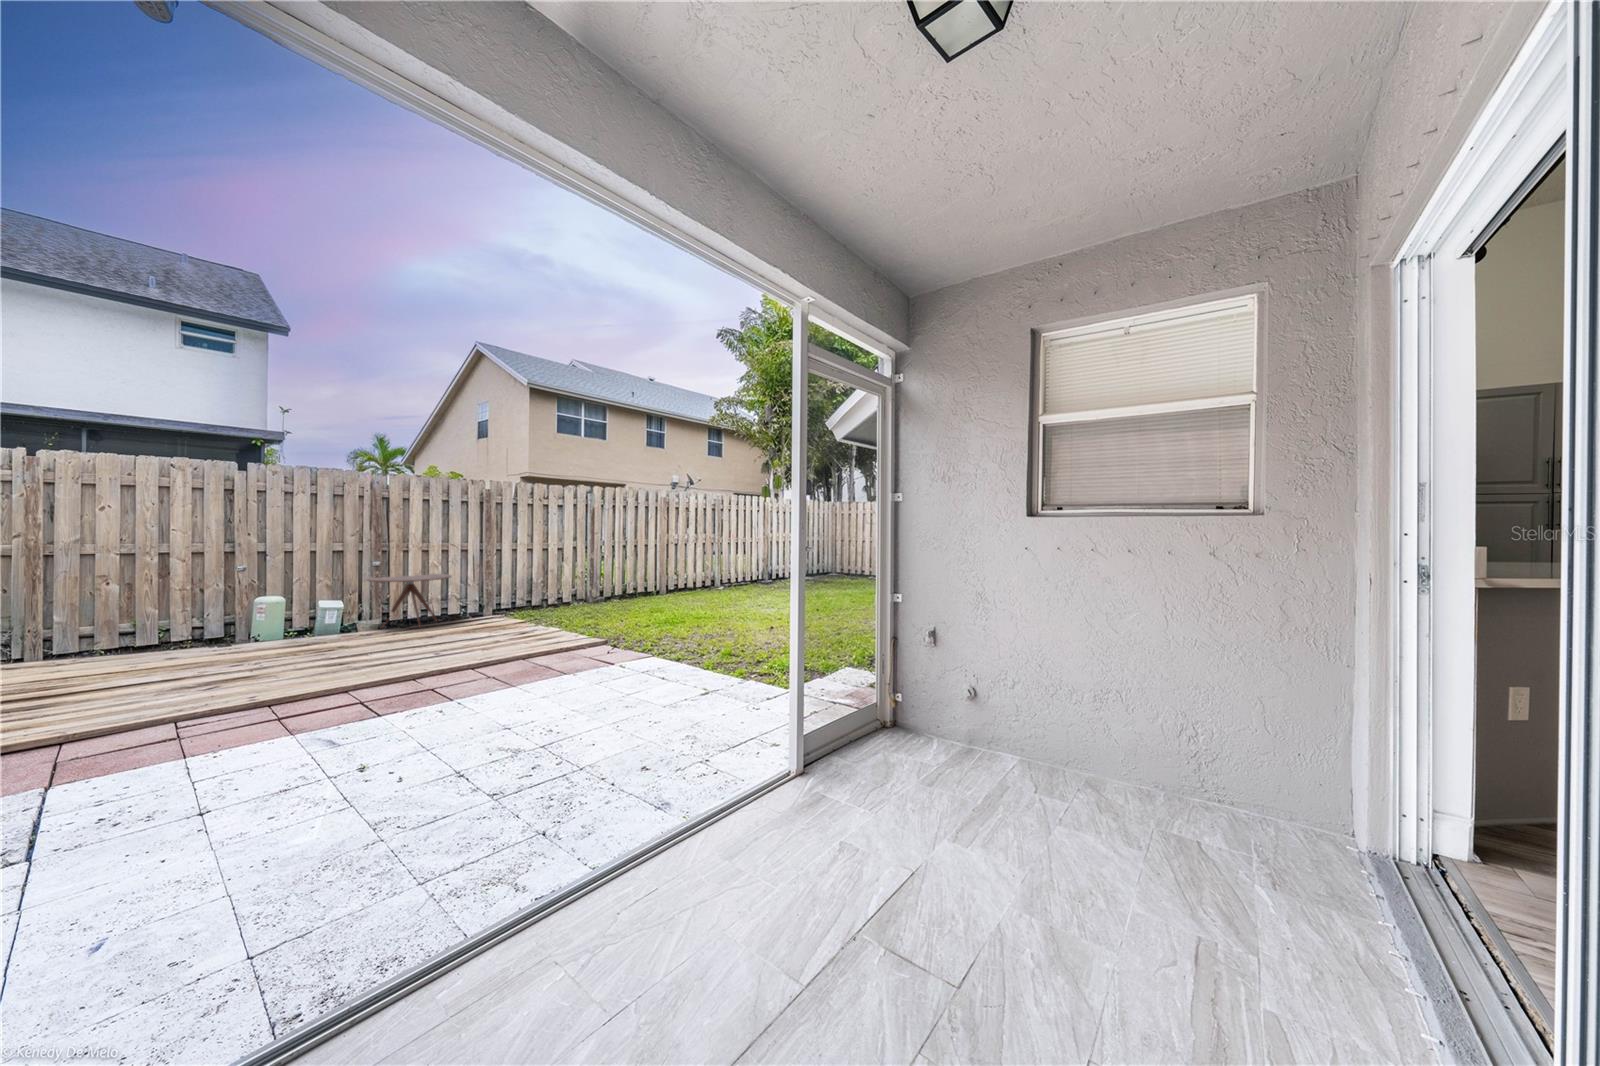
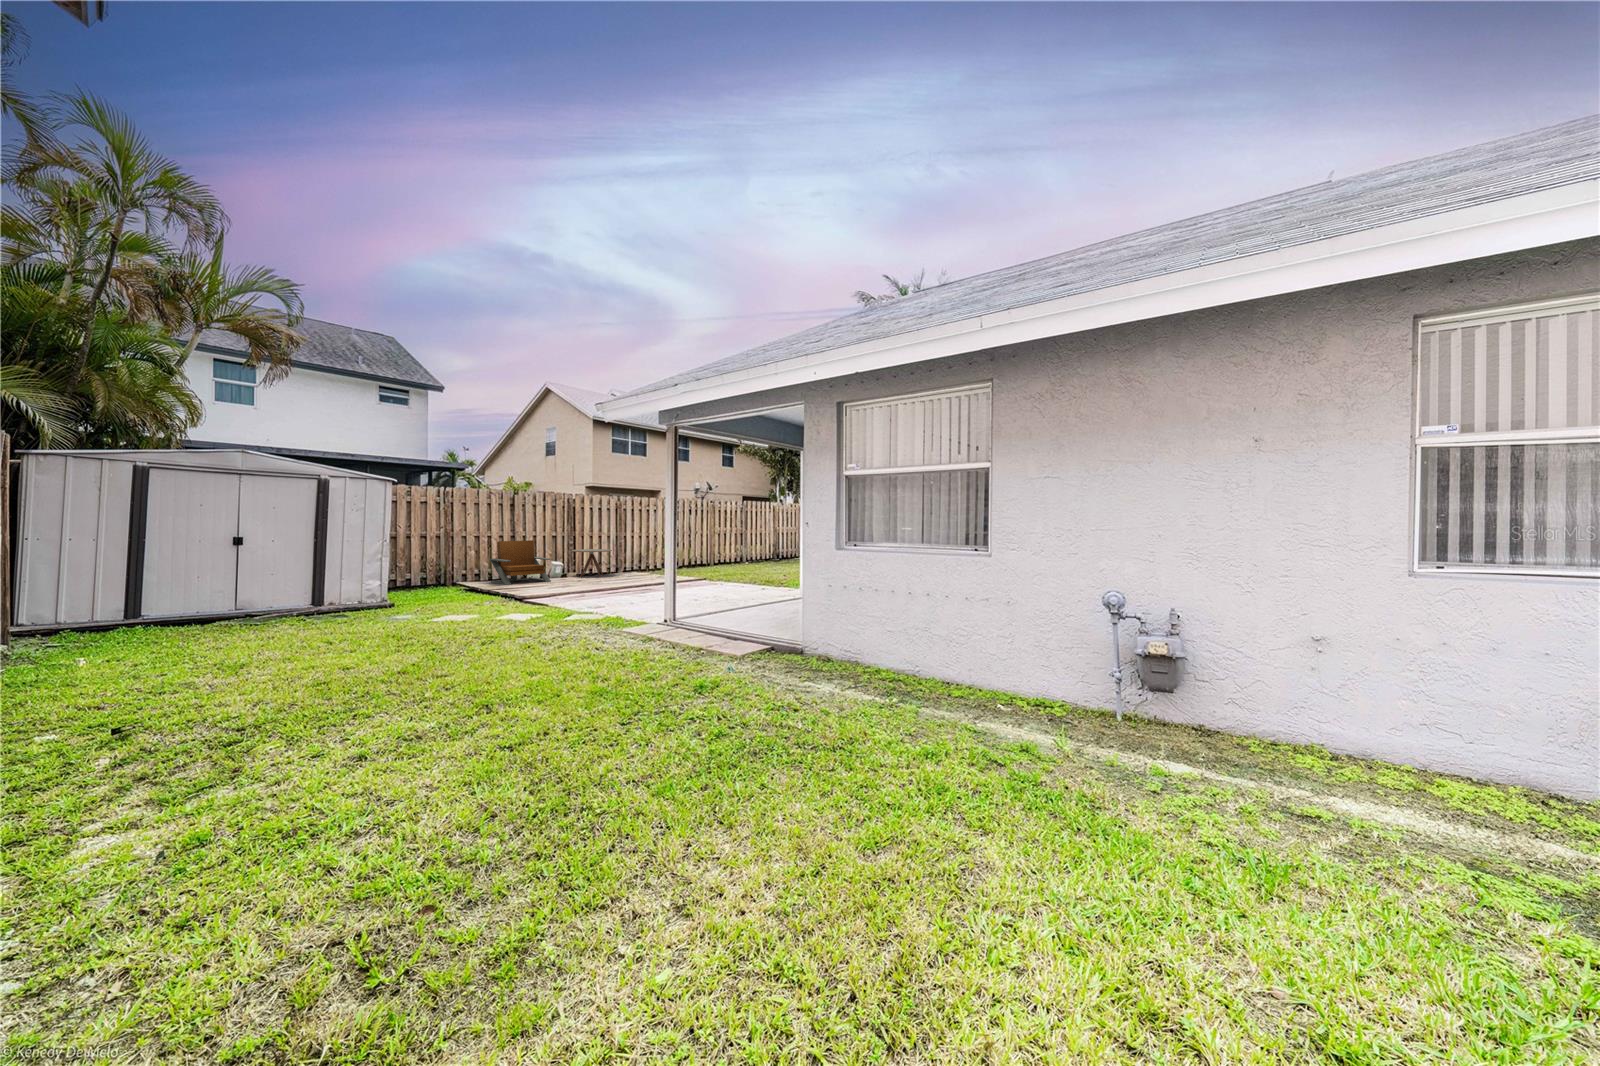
lounge chair: none [146,560,284,660] -> present [490,540,551,585]

